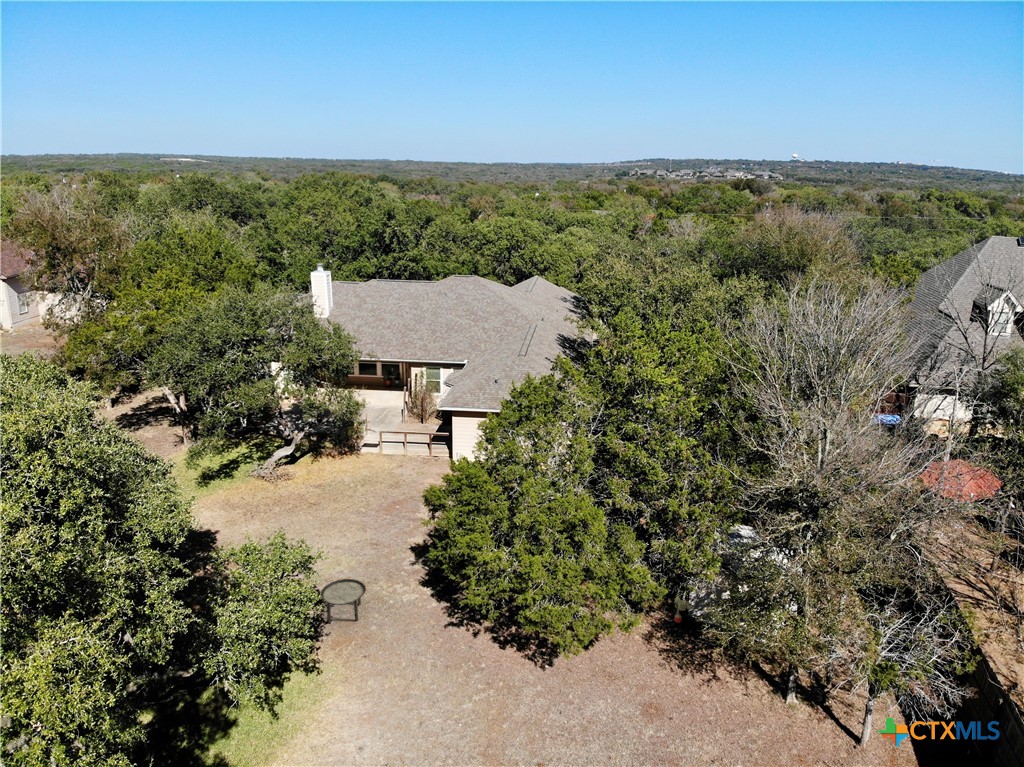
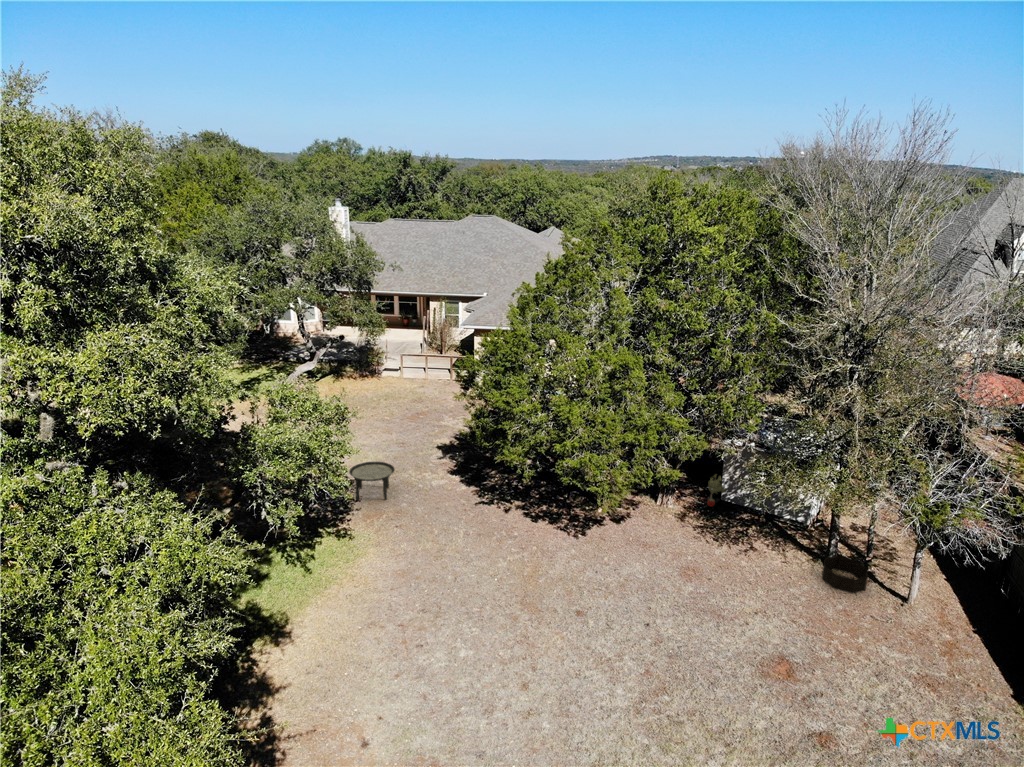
basket: none [779,691,823,735] -> present [822,556,868,593]

